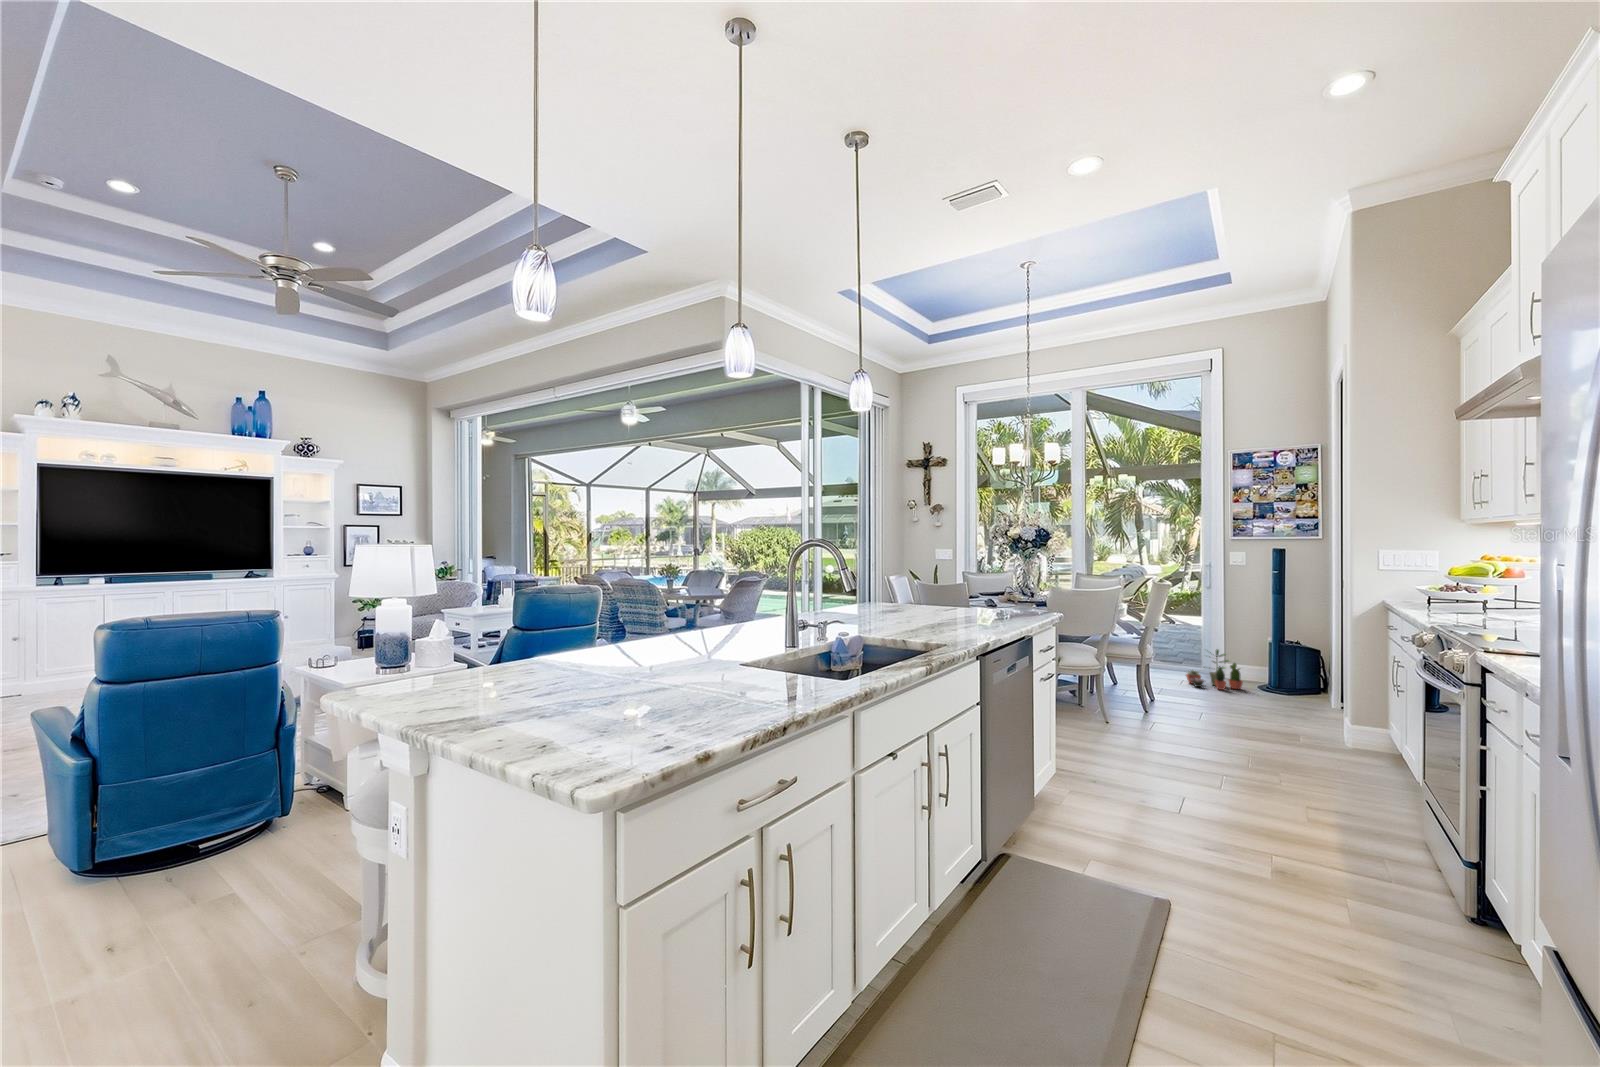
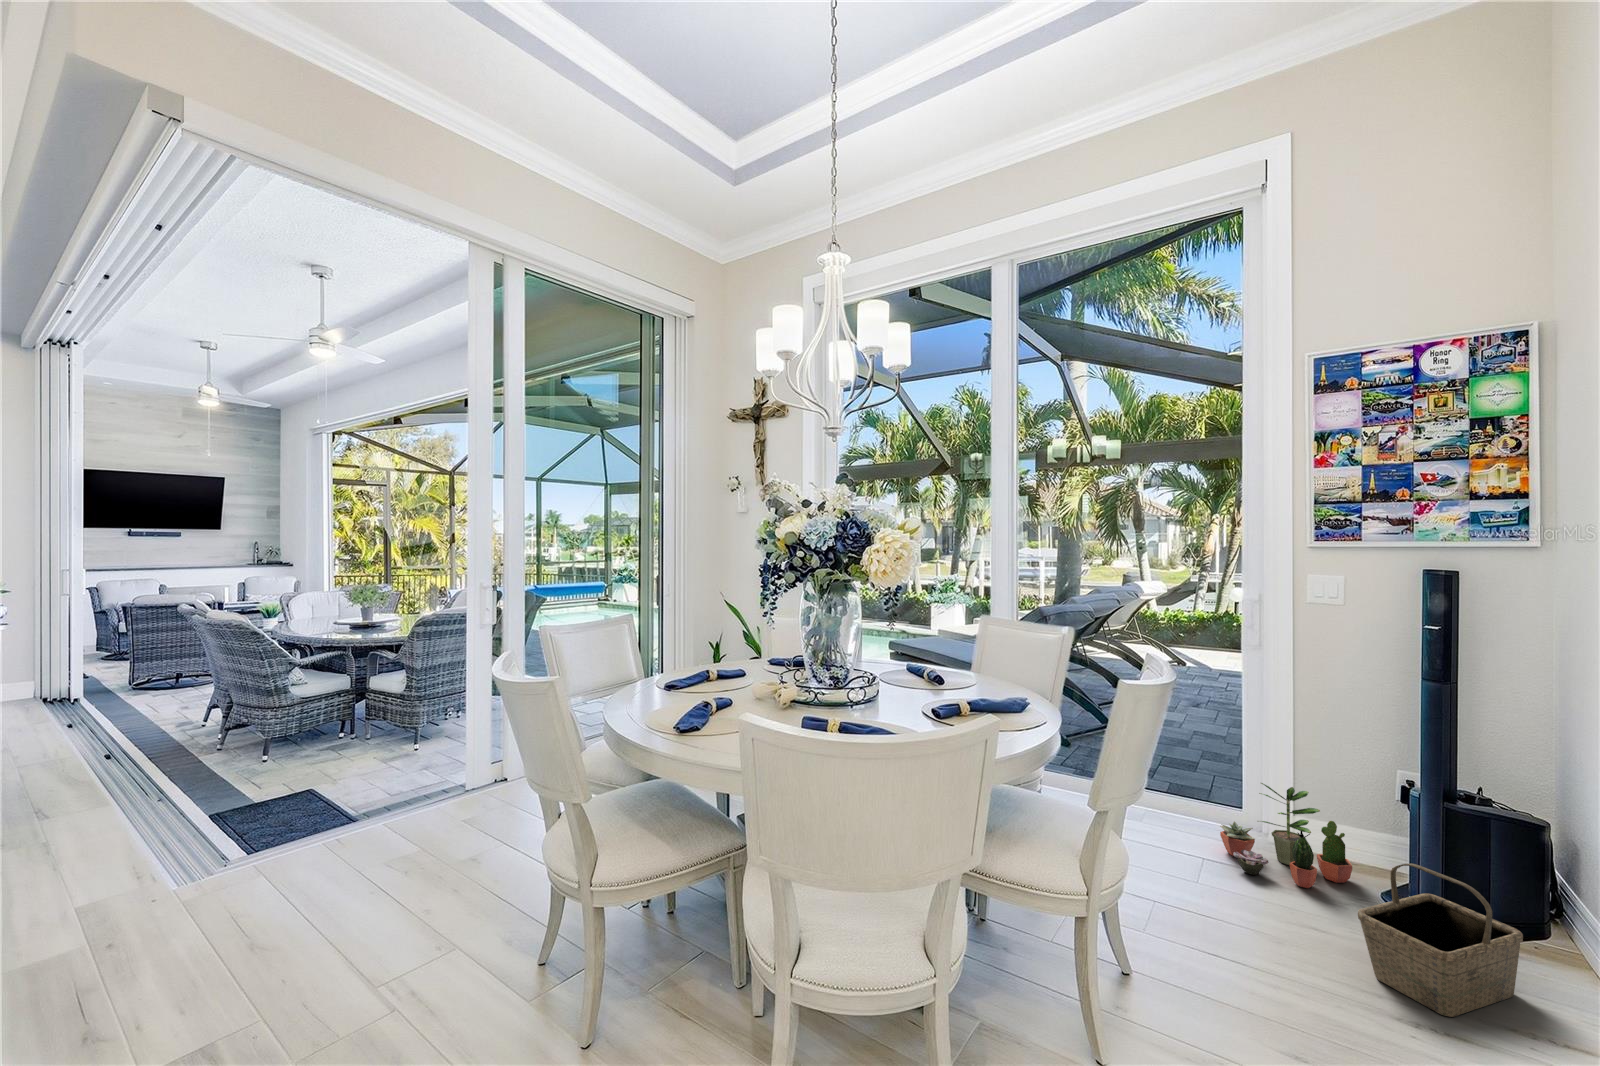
basket: none [1233,661,1293,708] -> present [1358,863,1523,1017]

